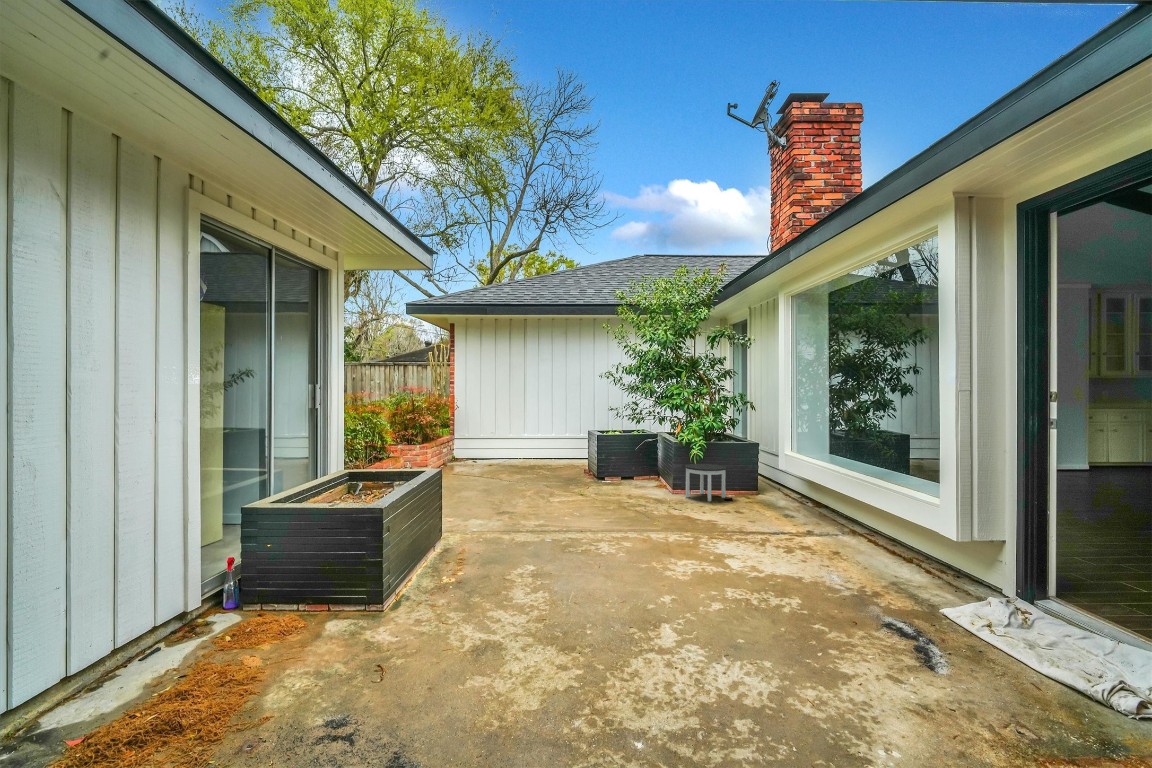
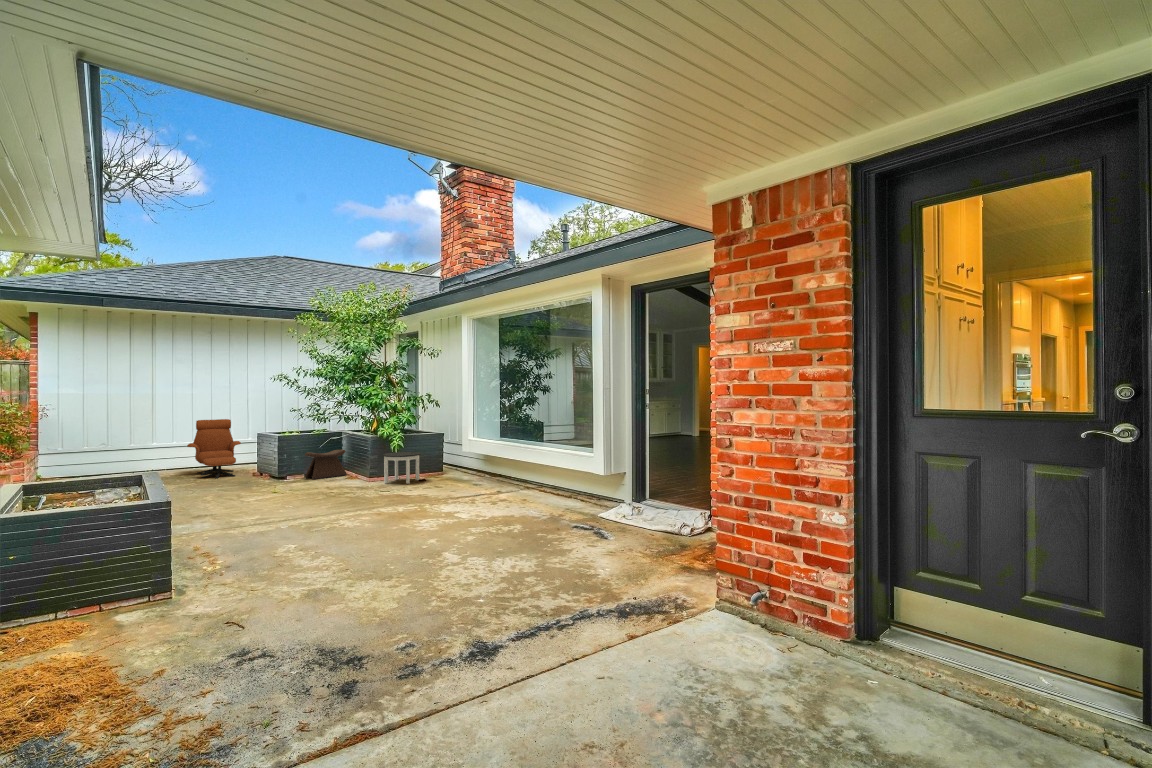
lounge chair: none [540,415,580,470] -> present [187,419,241,479]
stool: none [620,453,659,482] -> present [305,450,347,479]

